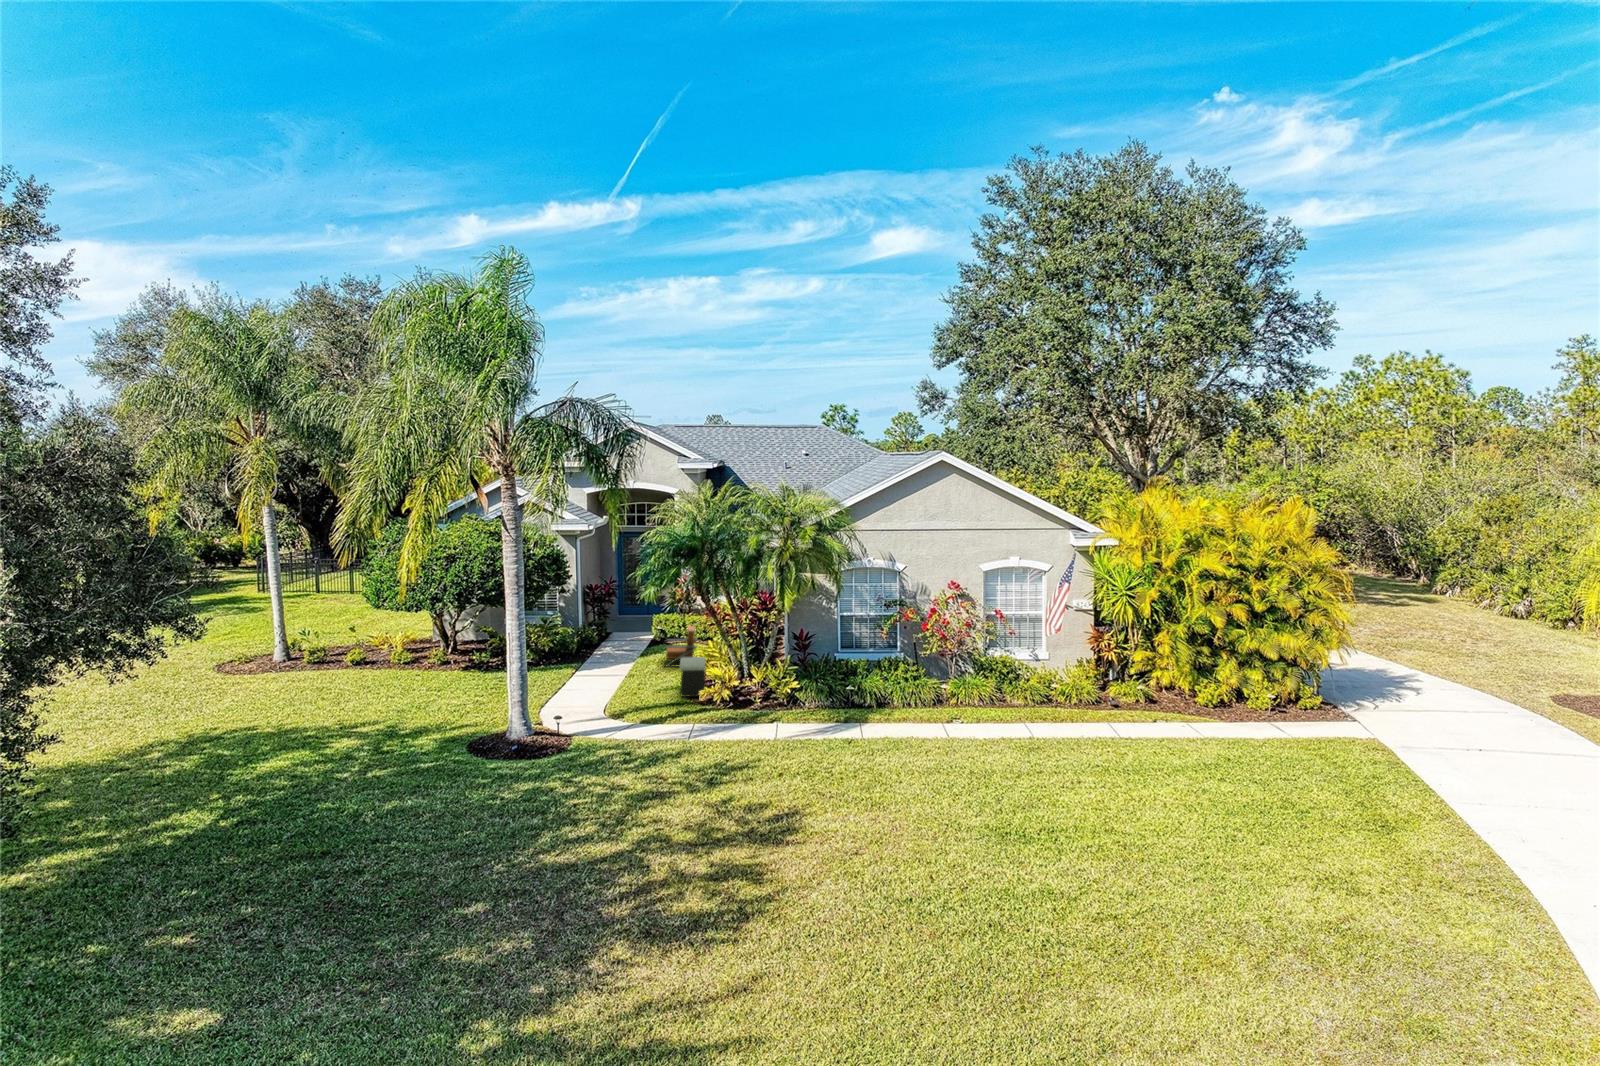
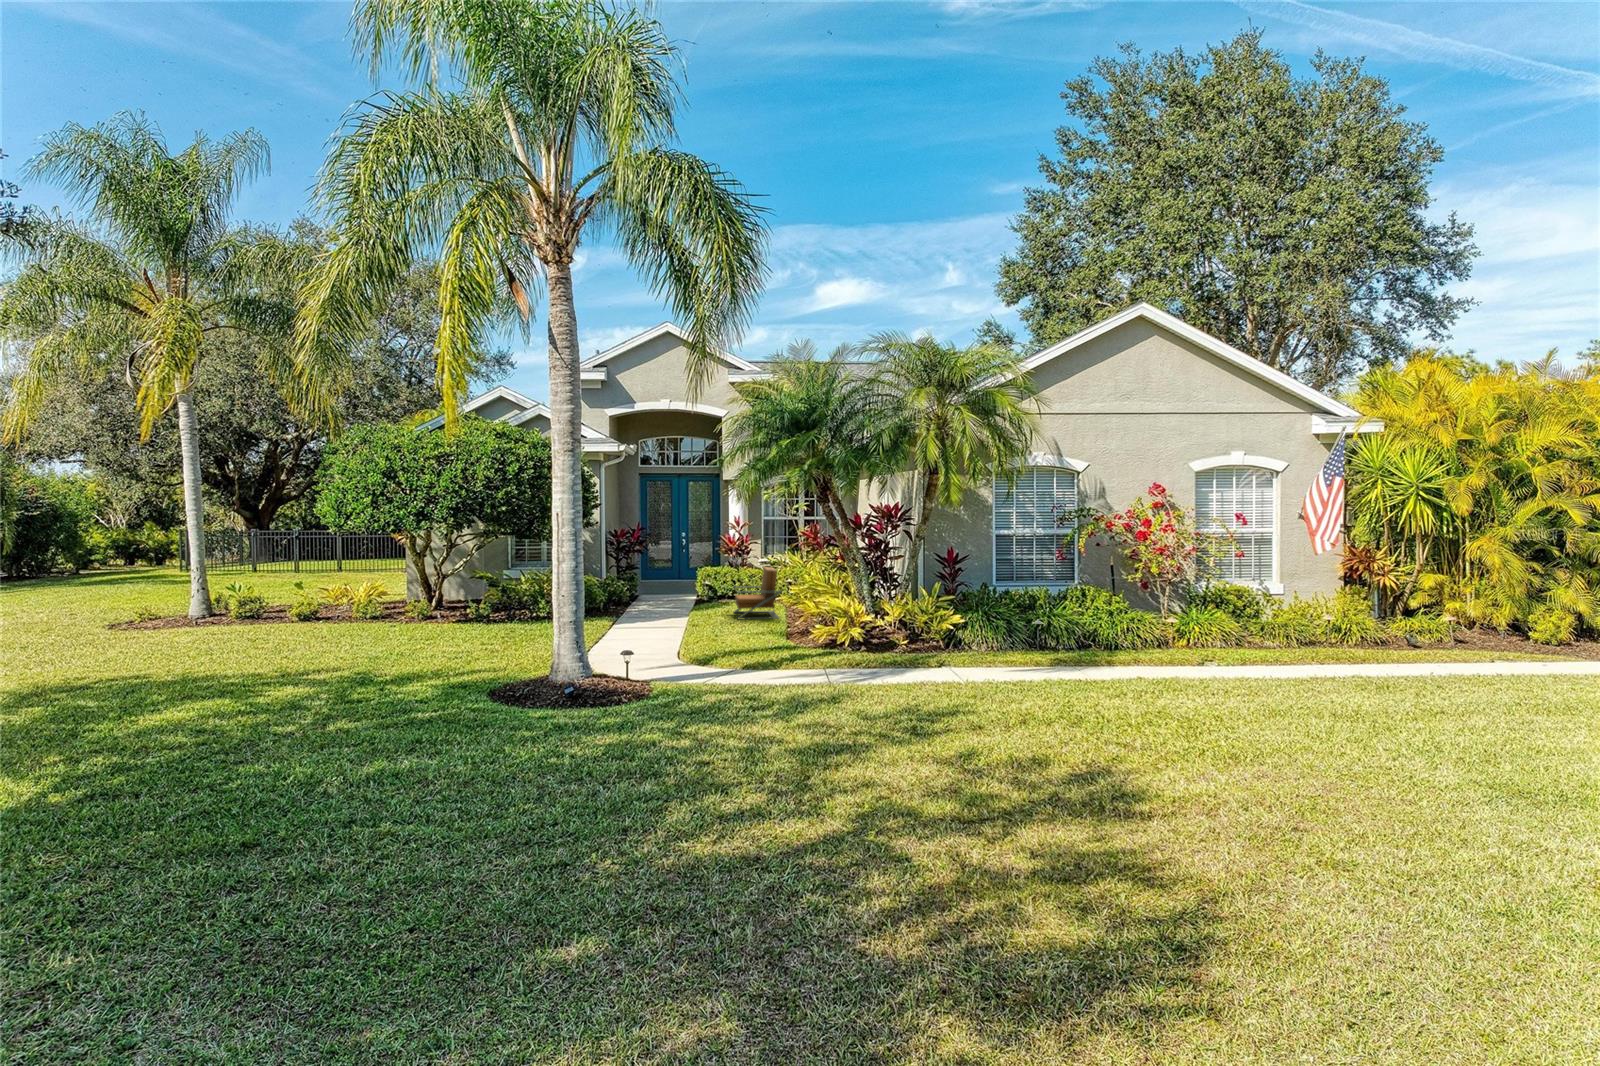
storage bench: present [679,657,705,697] -> none [777,591,822,646]

